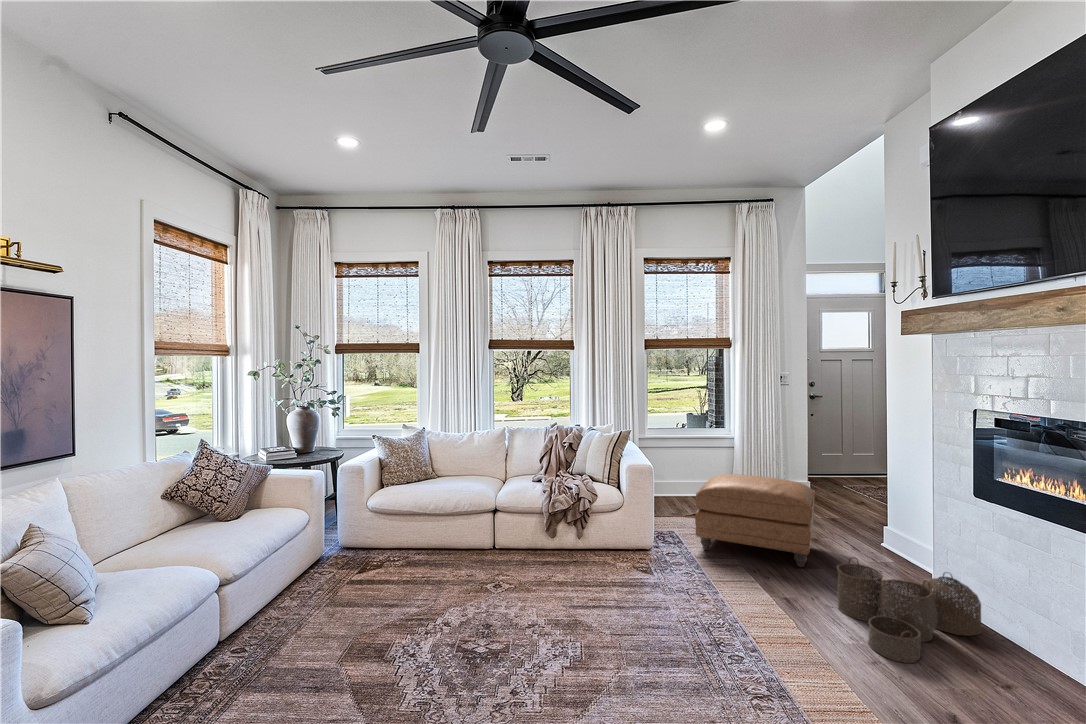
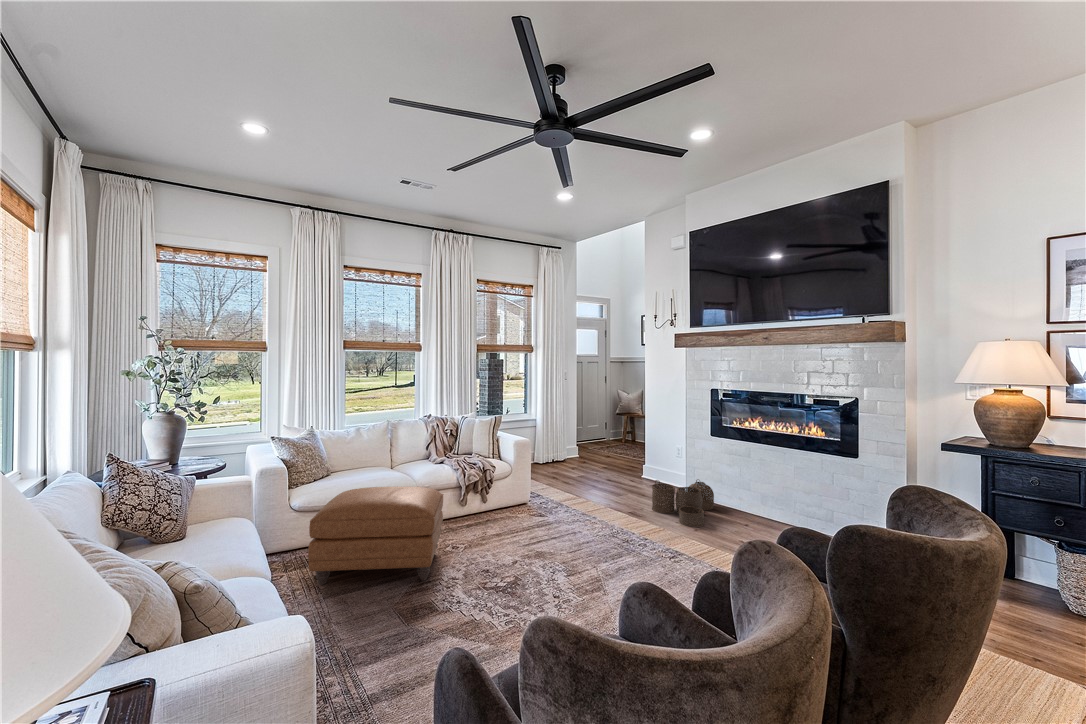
ottoman: present [695,474,815,567] -> present [308,486,444,585]

